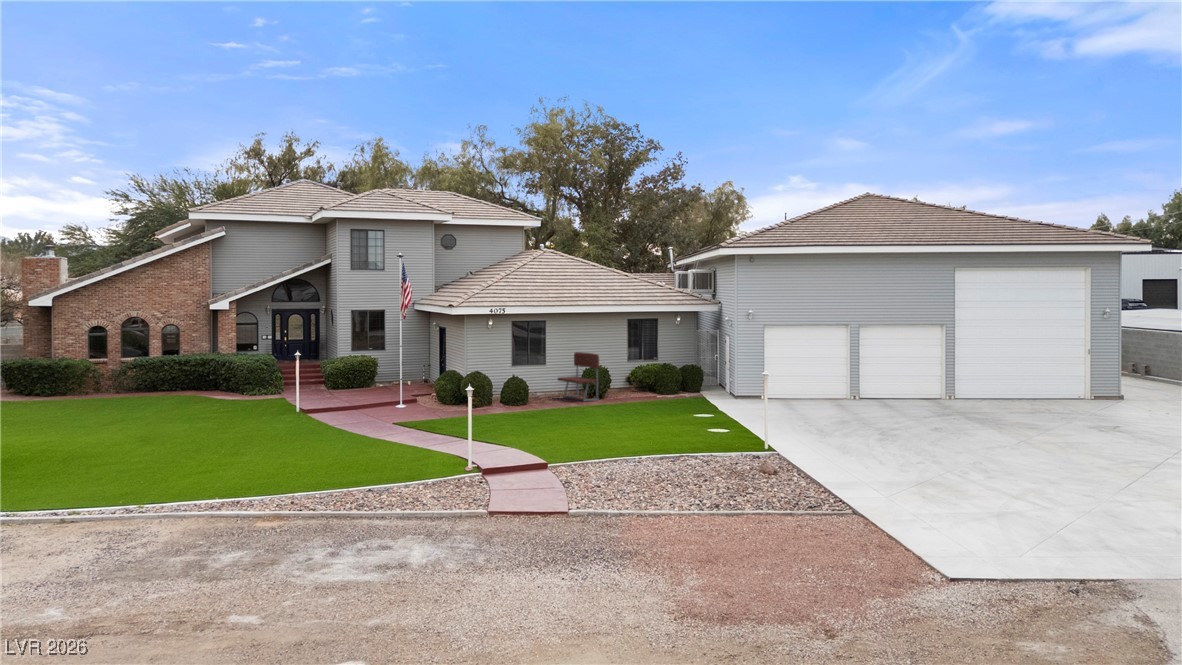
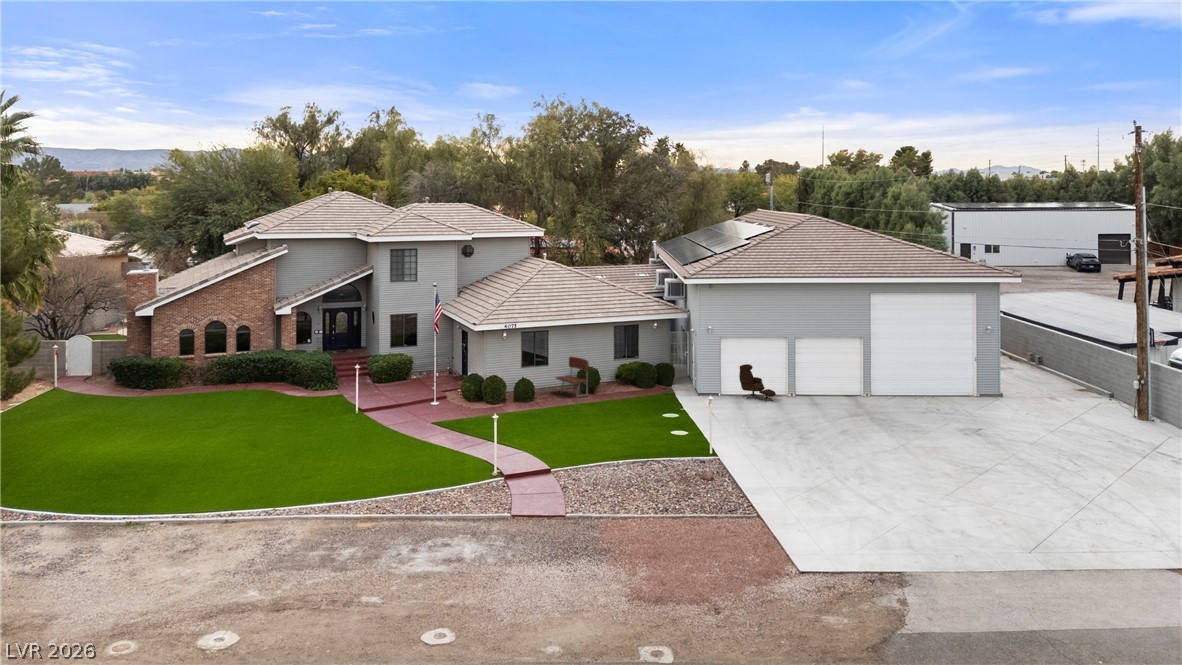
lounge chair: none [793,358,841,403] -> present [739,364,776,401]

